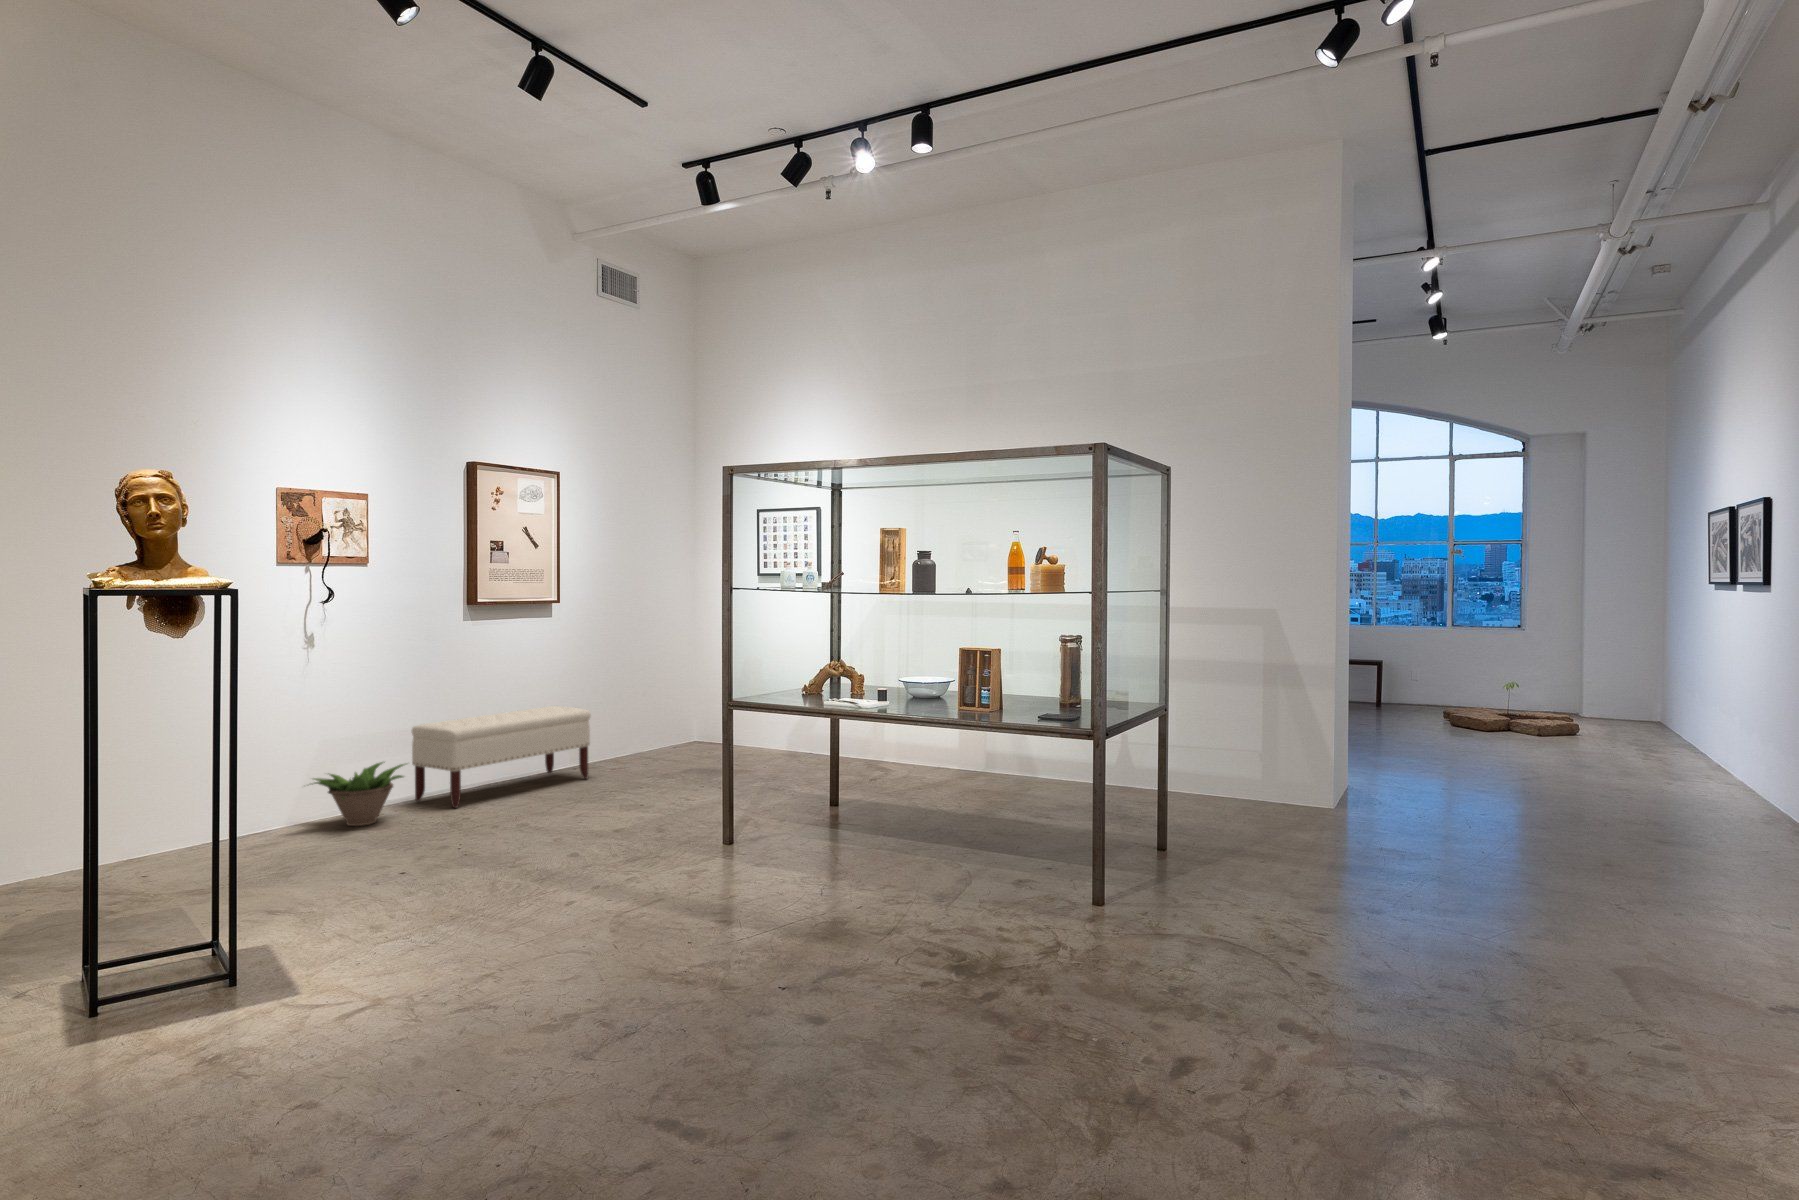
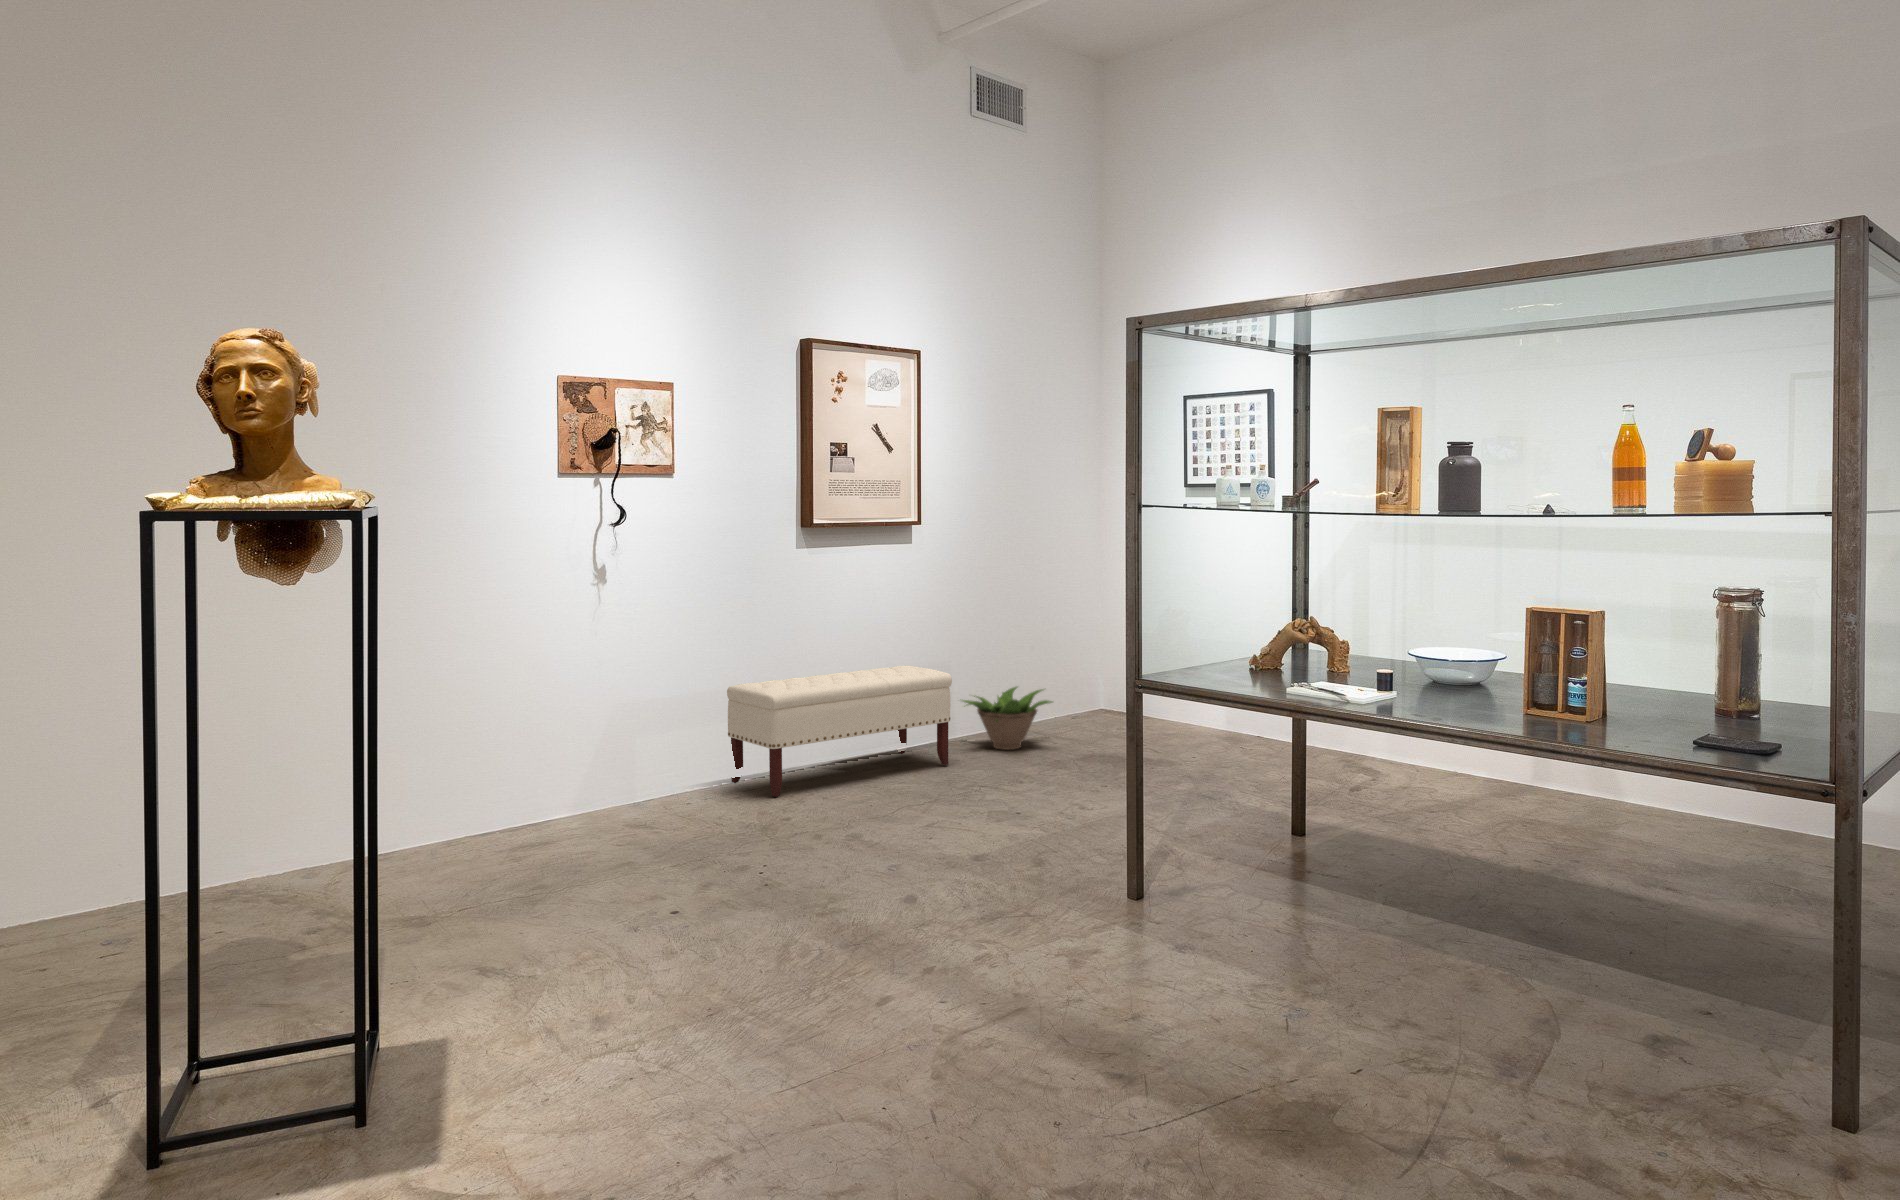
decorative plant: present [314,762,404,826] -> present [962,687,1052,750]

